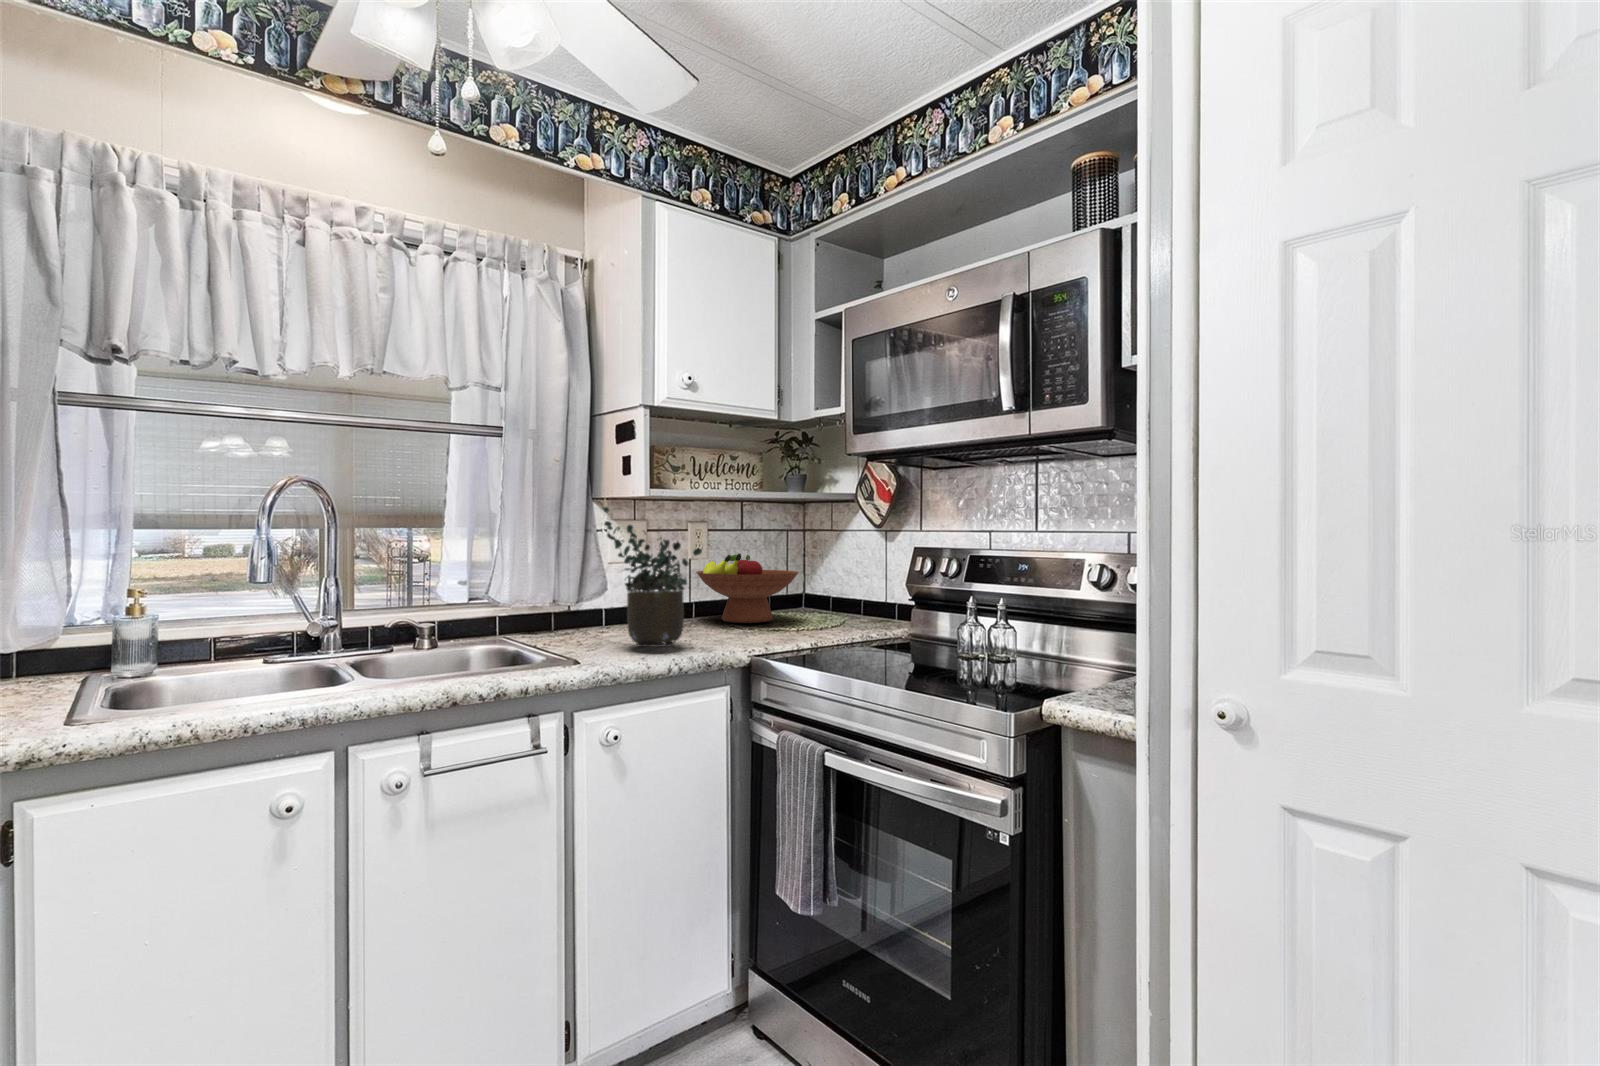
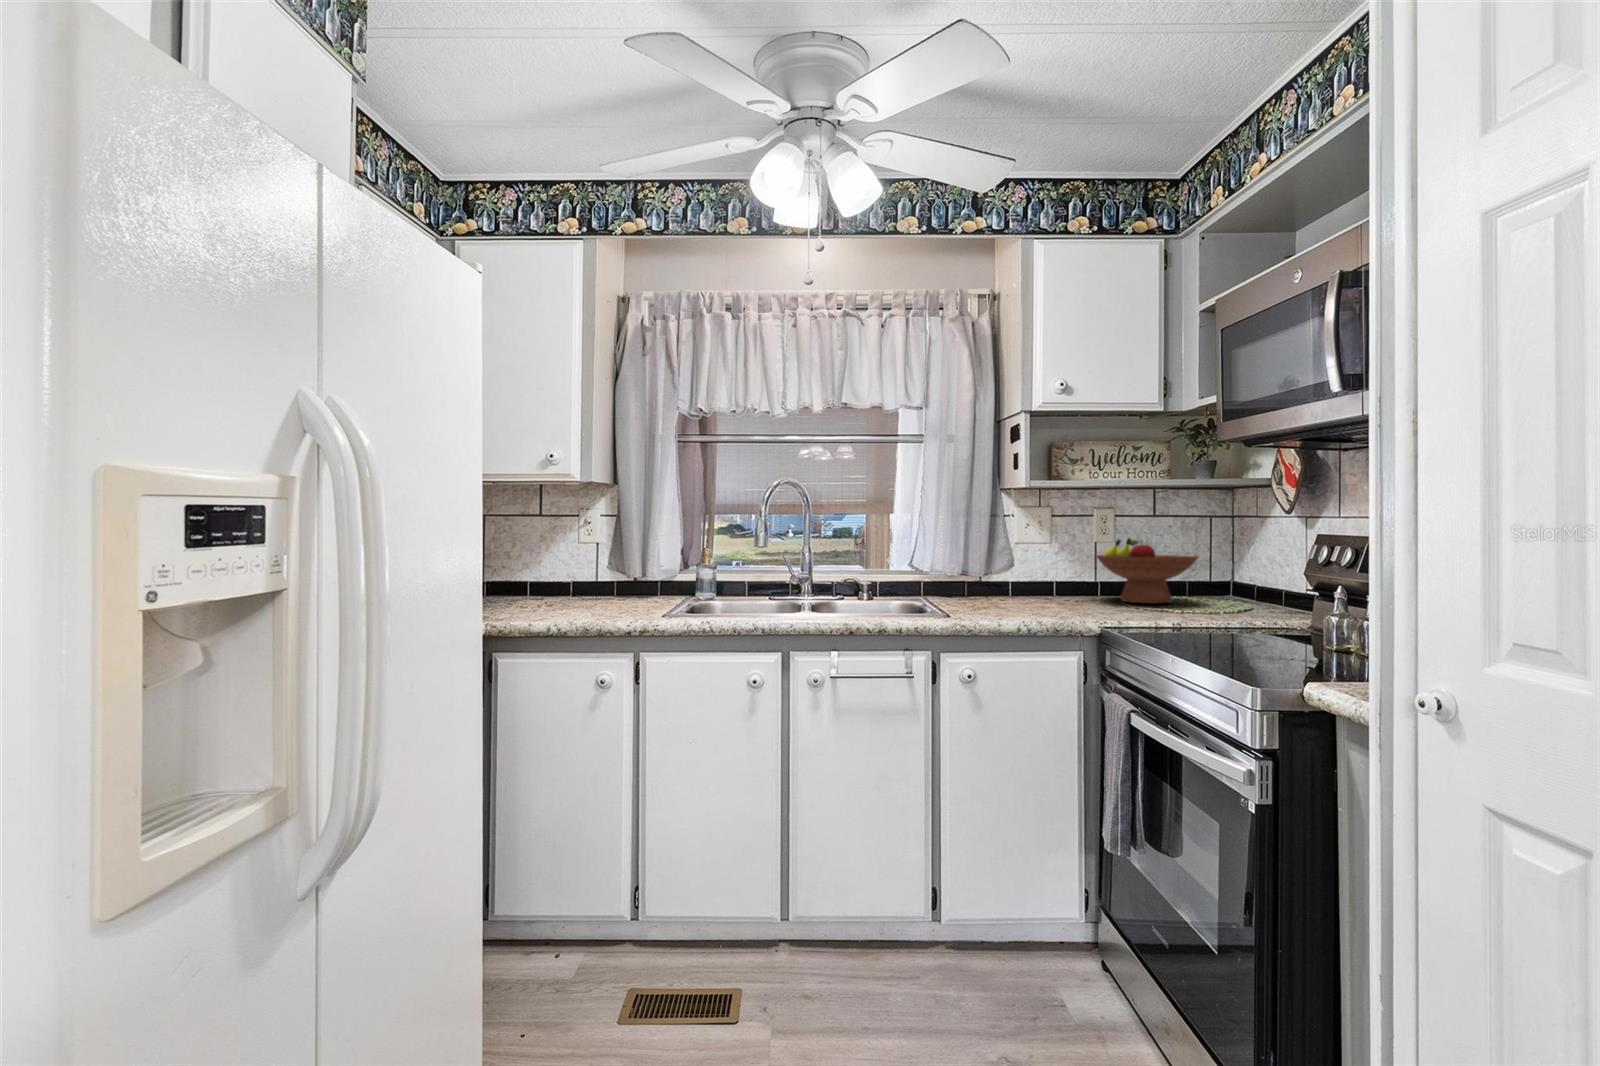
potted plant: present [603,507,702,647] -> none [983,497,1062,612]

